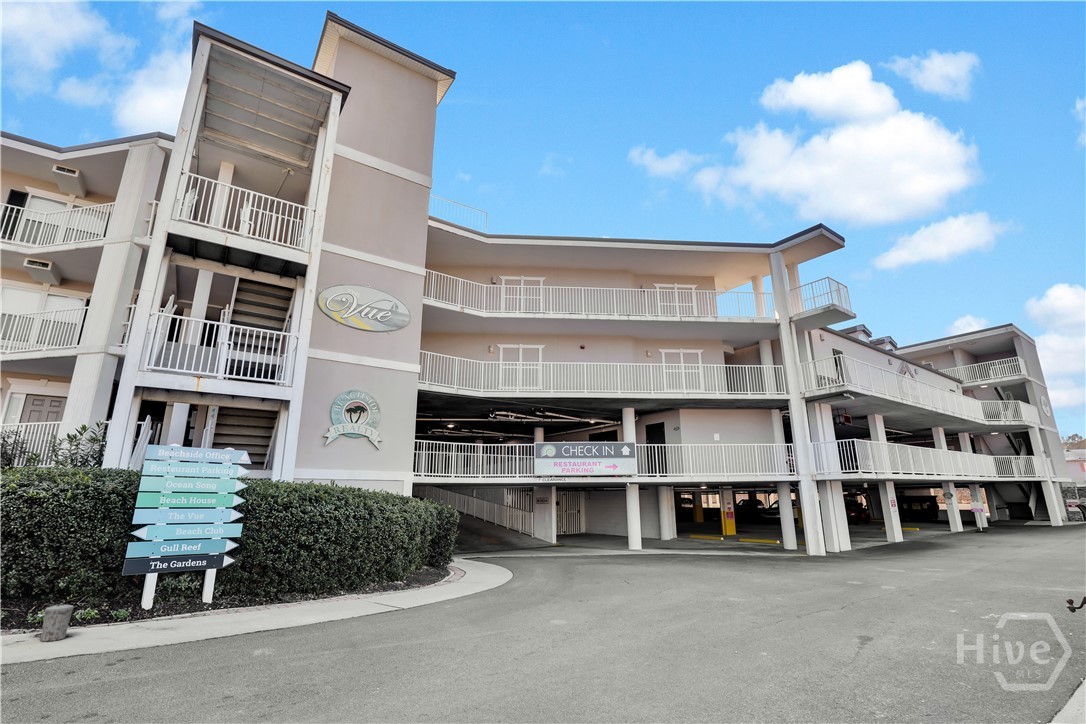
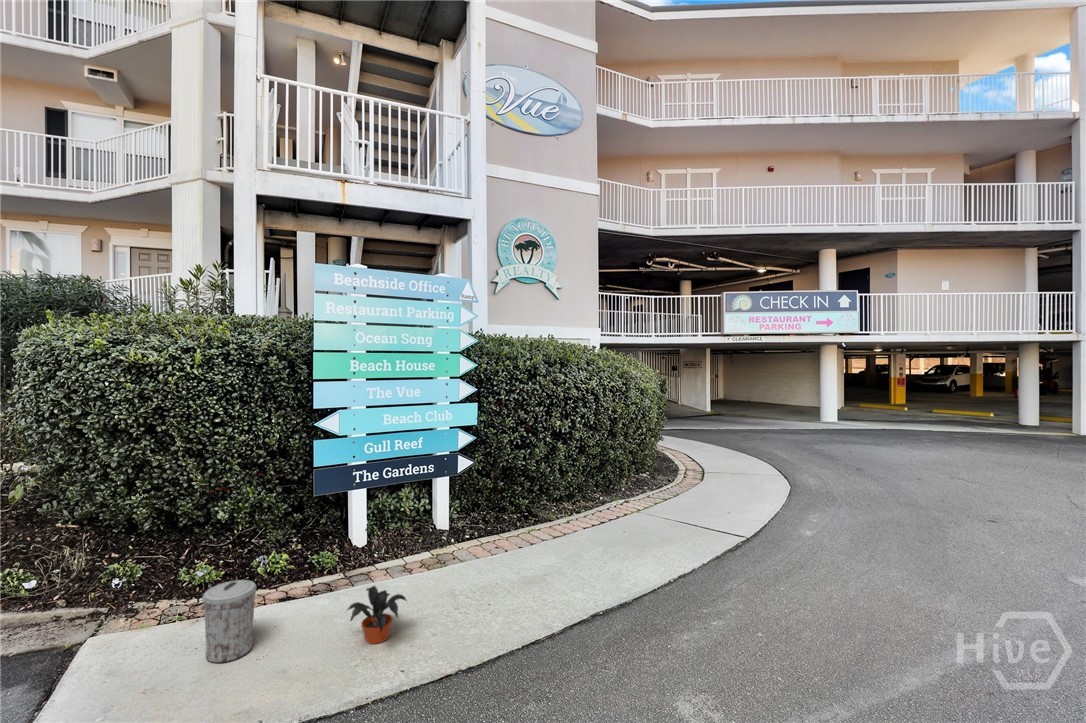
potted plant: none [118,611,153,637] -> present [347,586,406,644]

